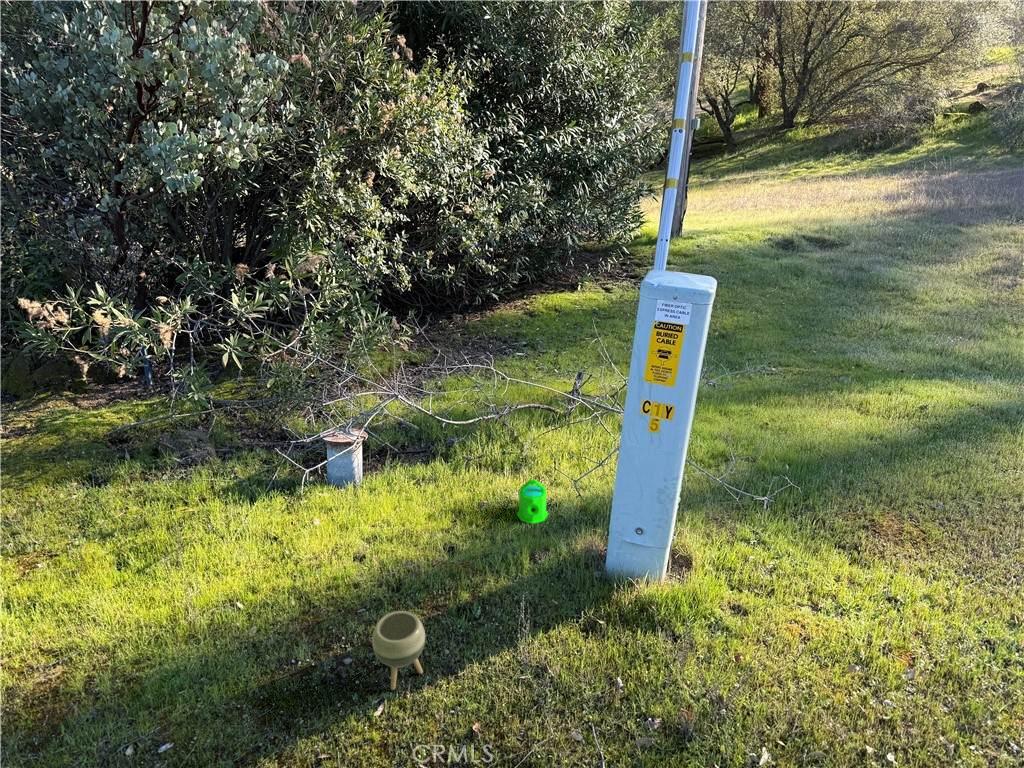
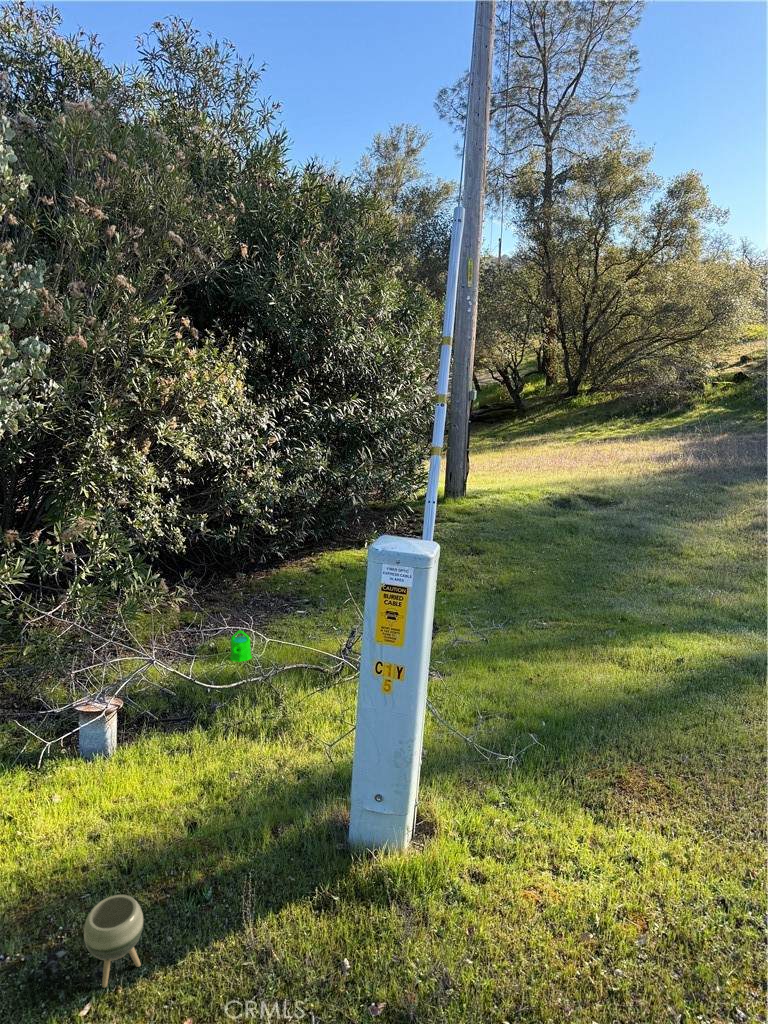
watering can: present [517,479,548,524] -> present [230,630,252,662]

